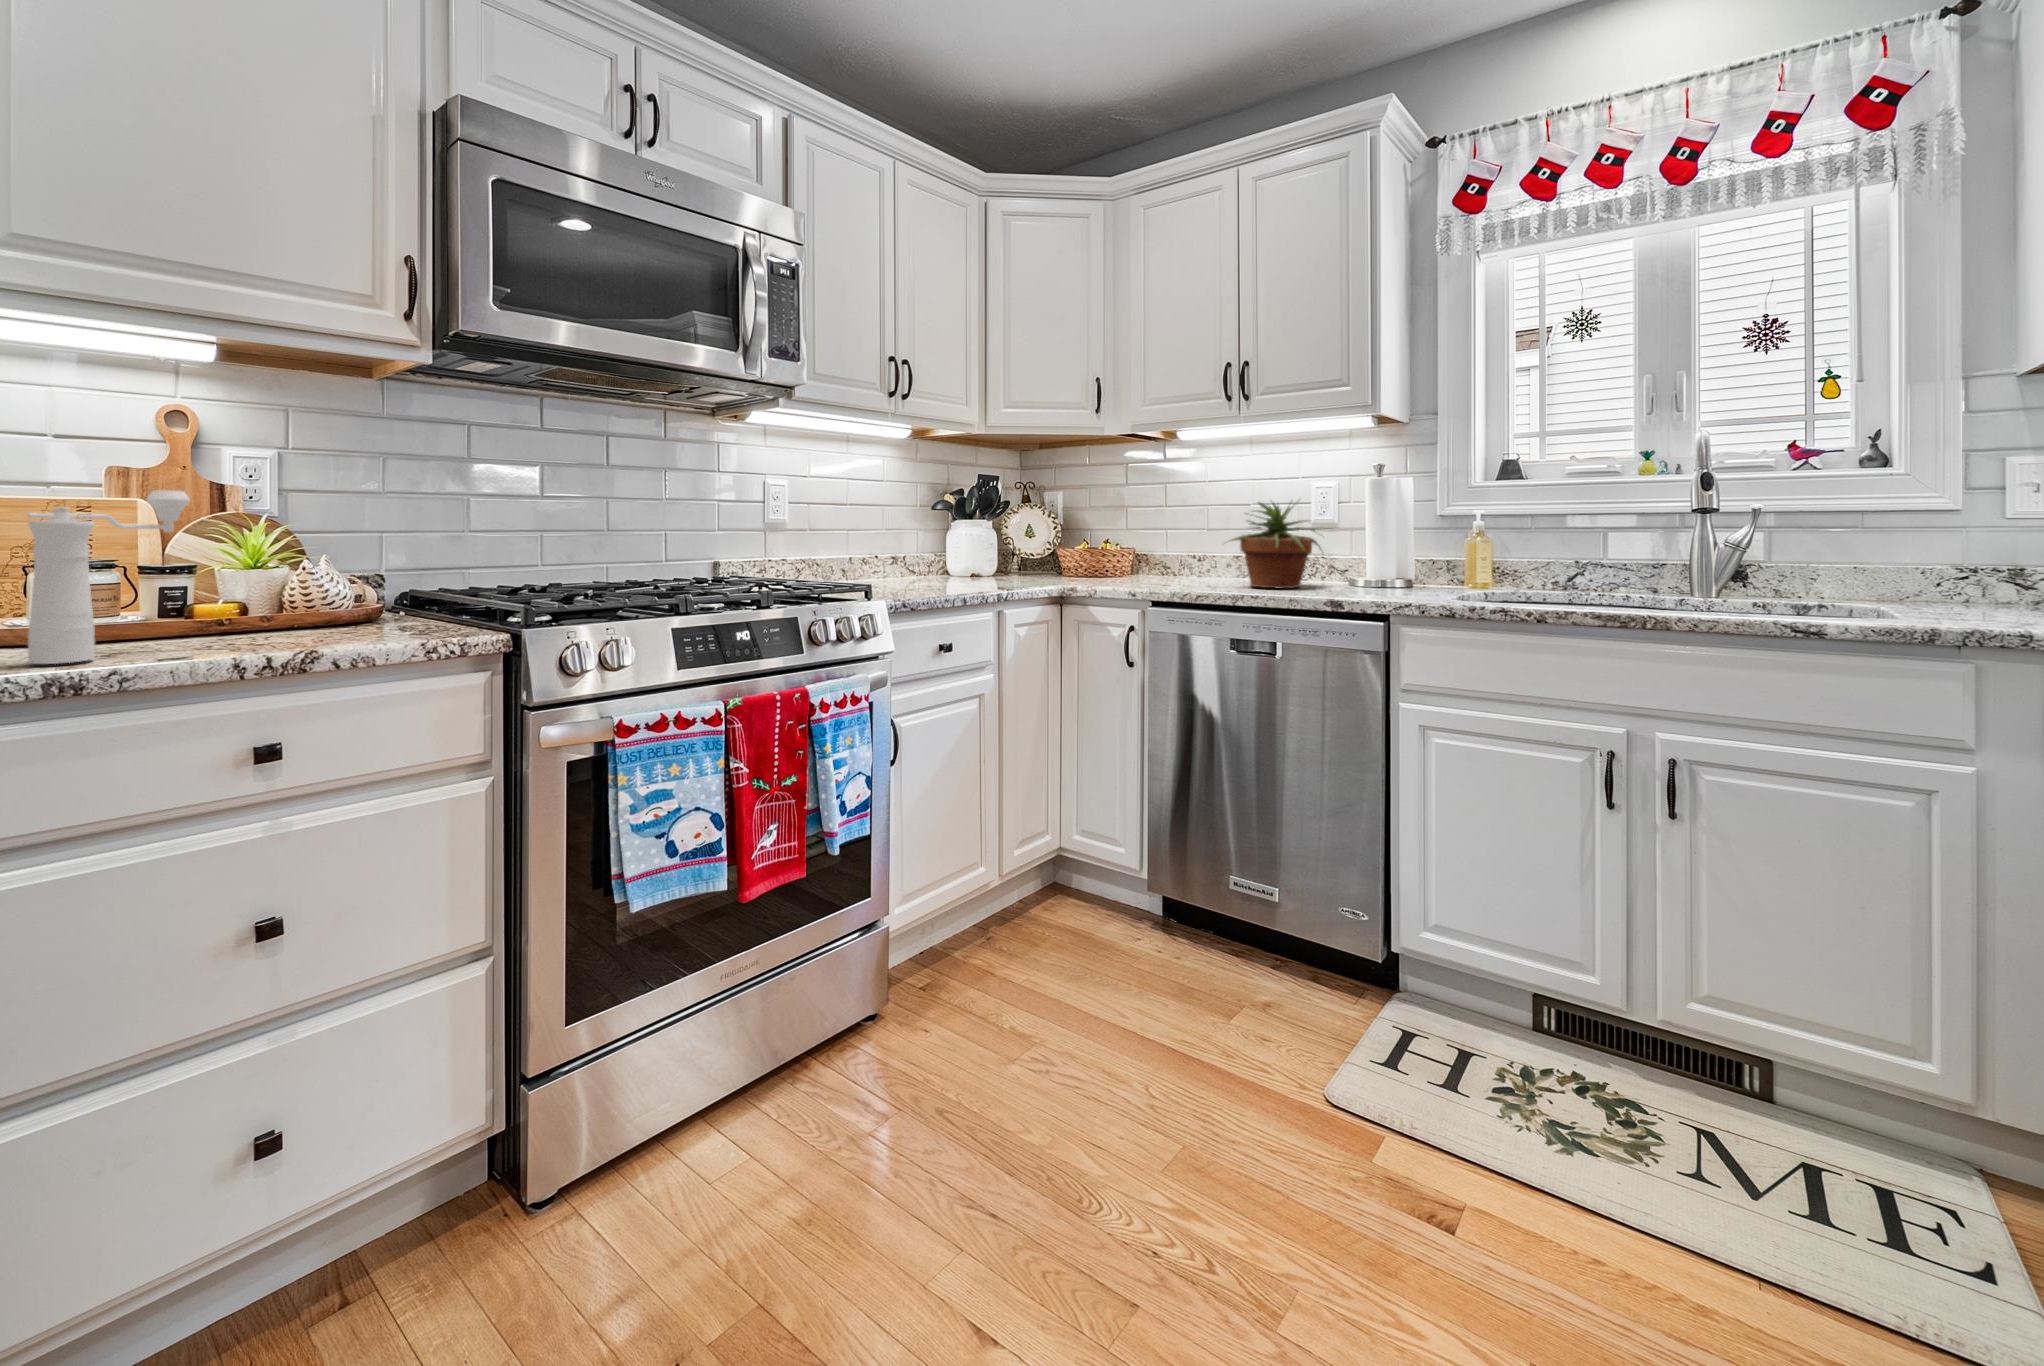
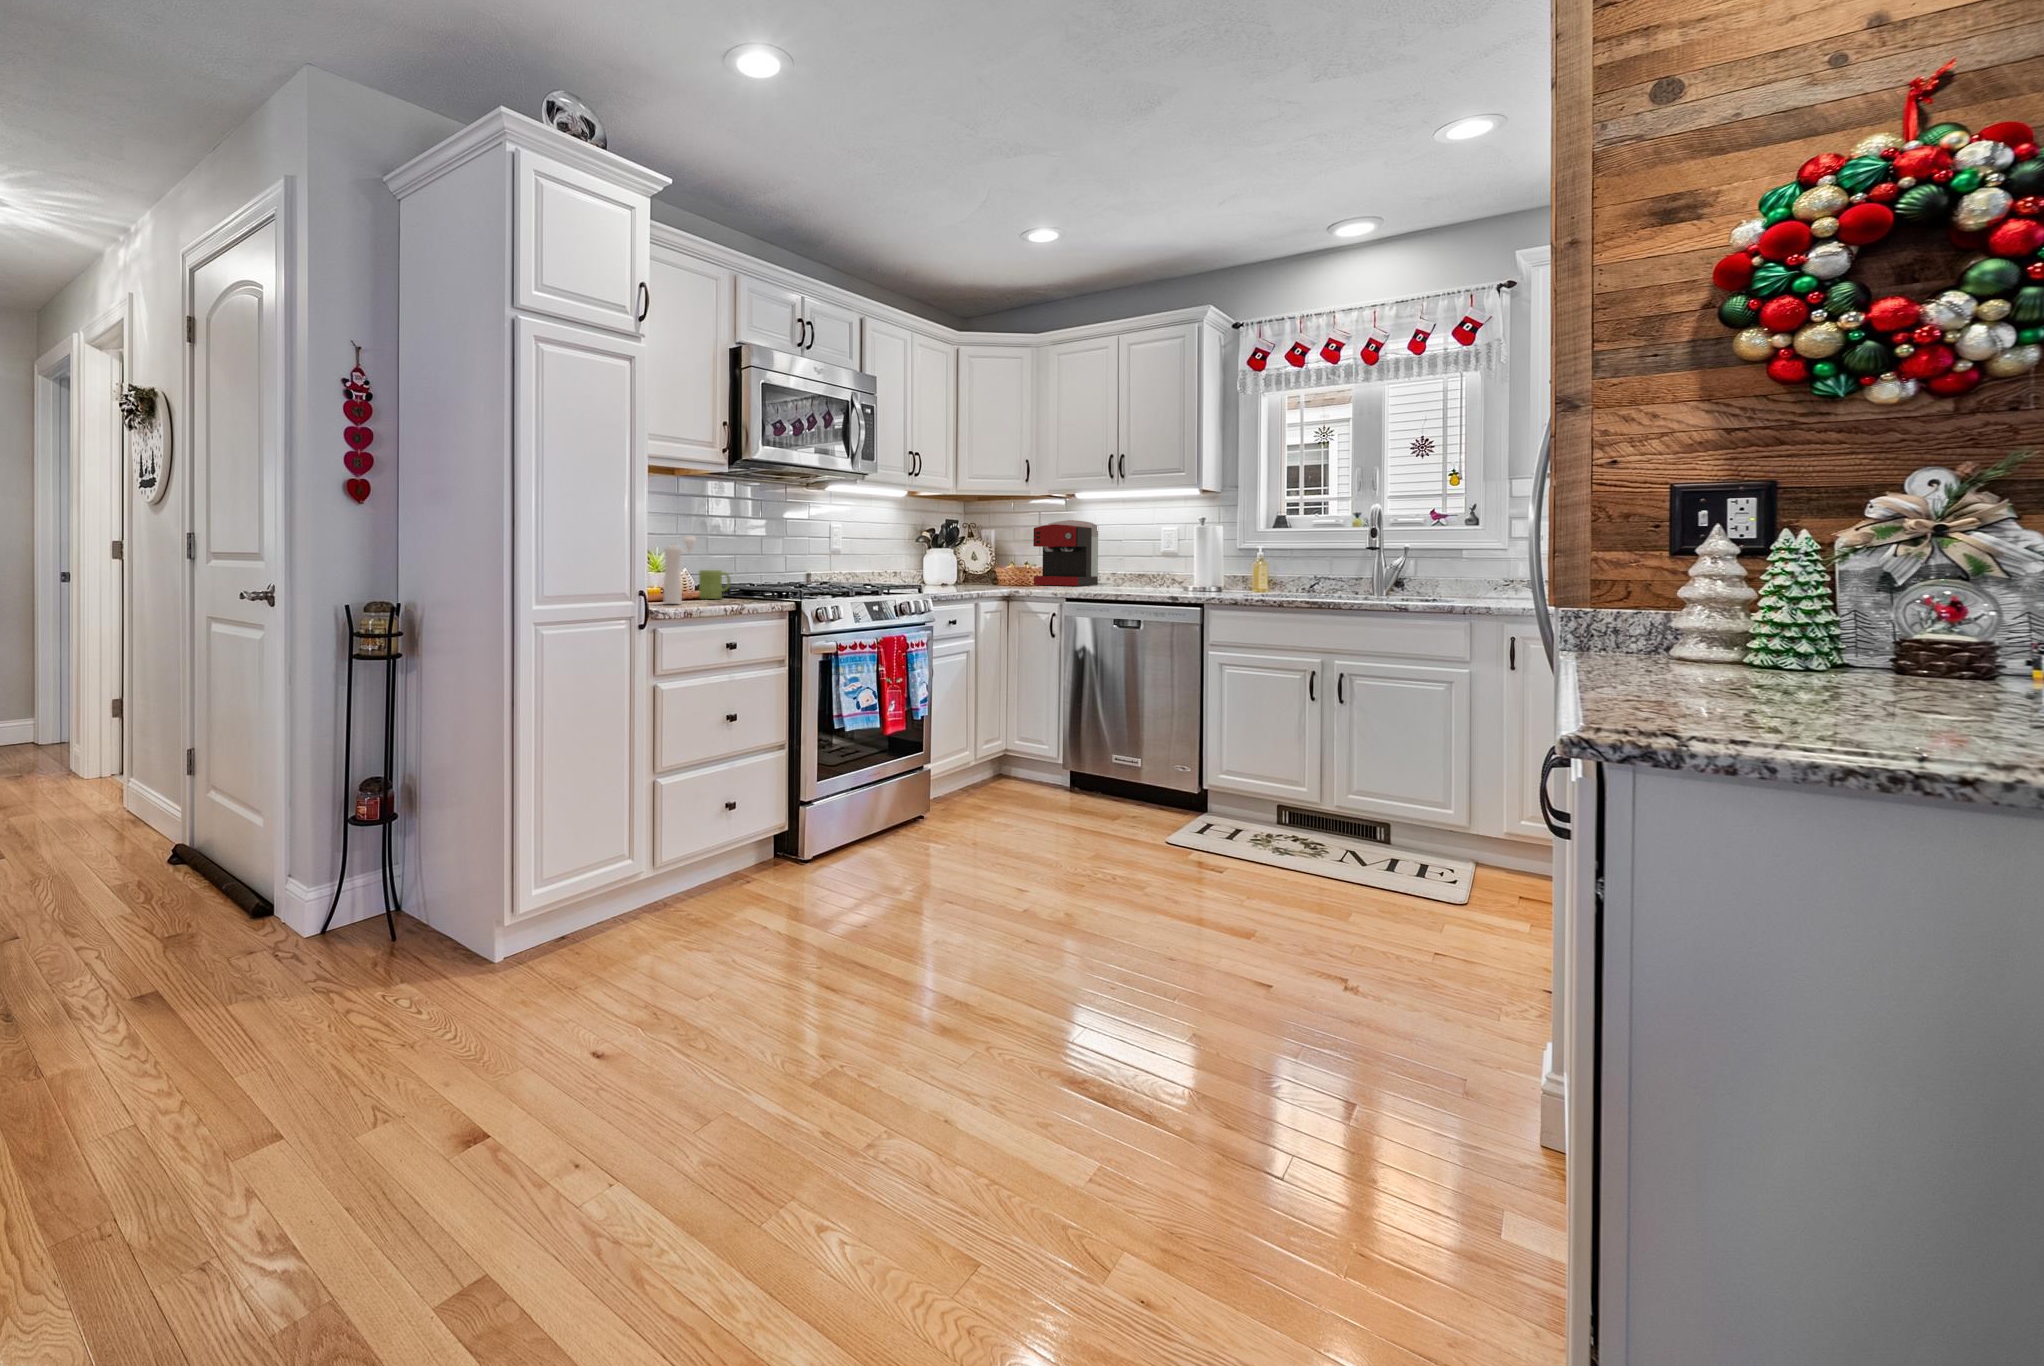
coffee maker: none [1115,473,1215,575] -> present [1033,520,1098,586]
potted plant: present [1232,499,1320,588] -> none [1108,538,1176,592]
mug: none [281,567,372,633] -> present [699,570,731,599]

